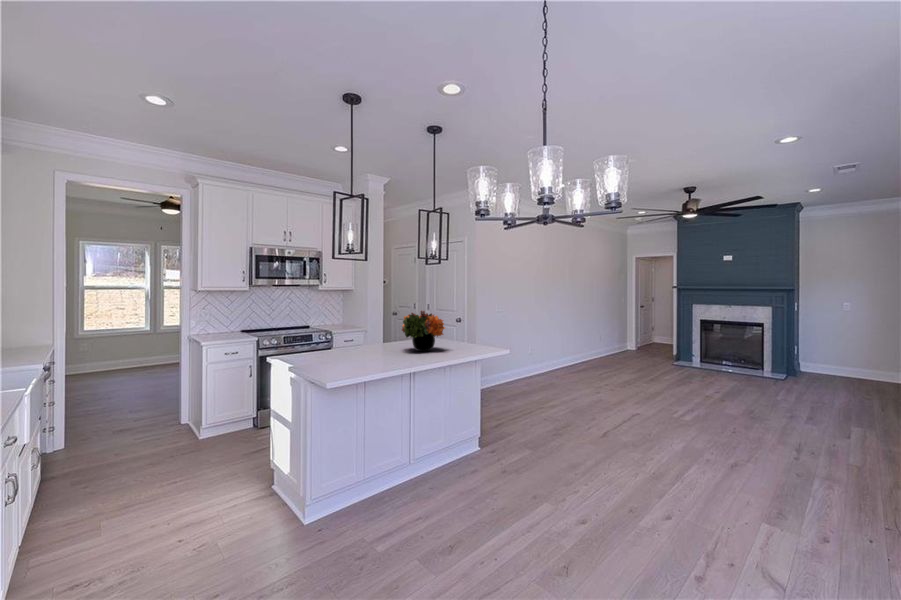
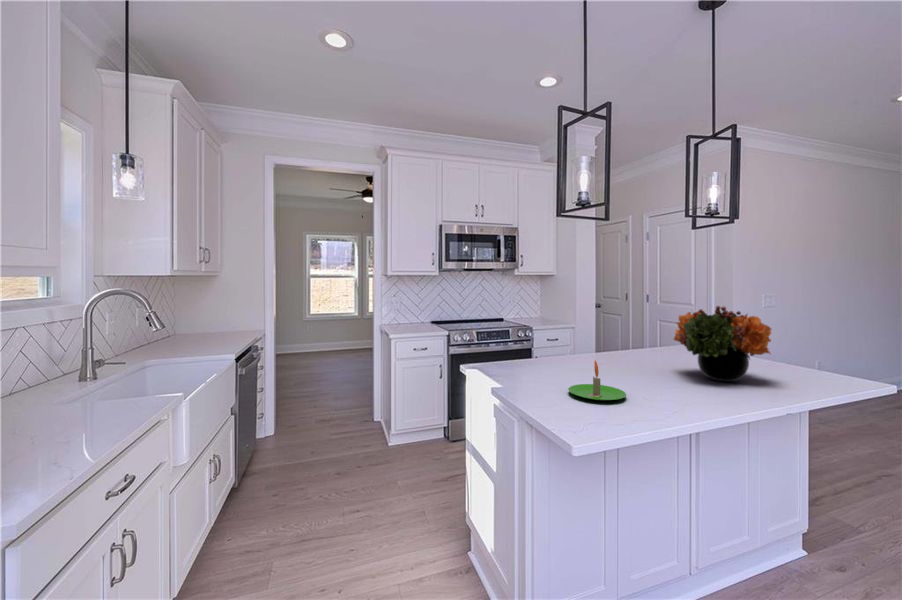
candle: none [333,341,364,362] -> present [568,360,626,401]

